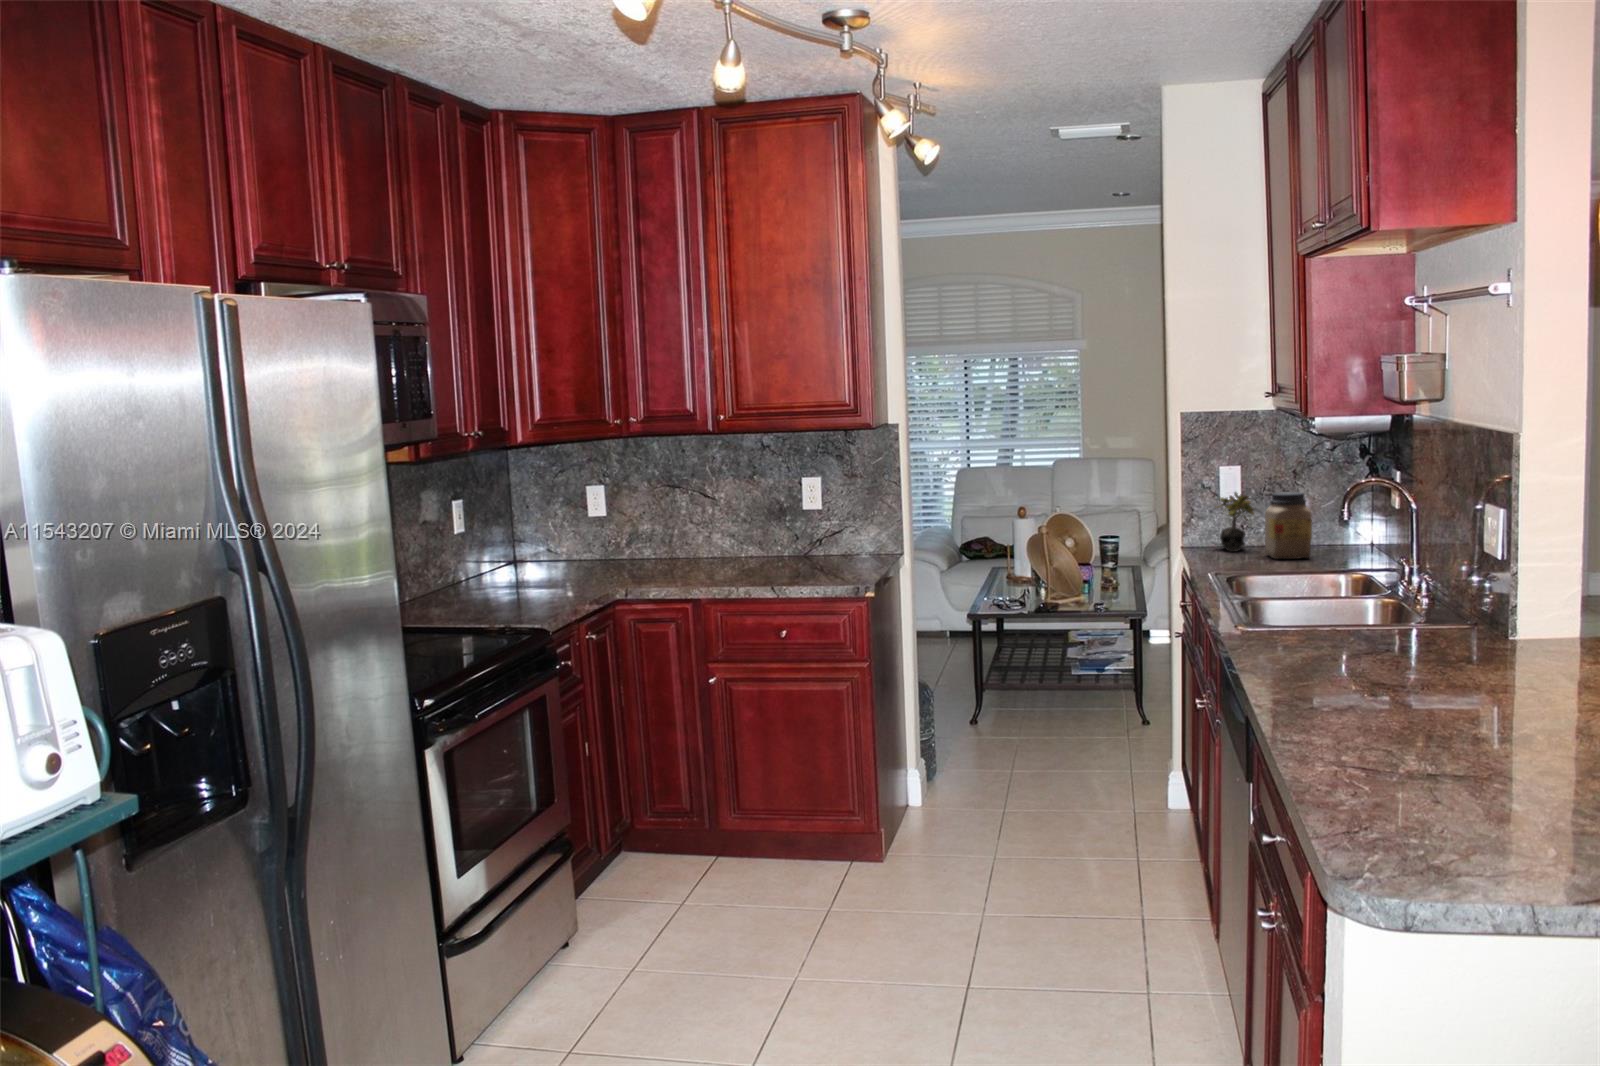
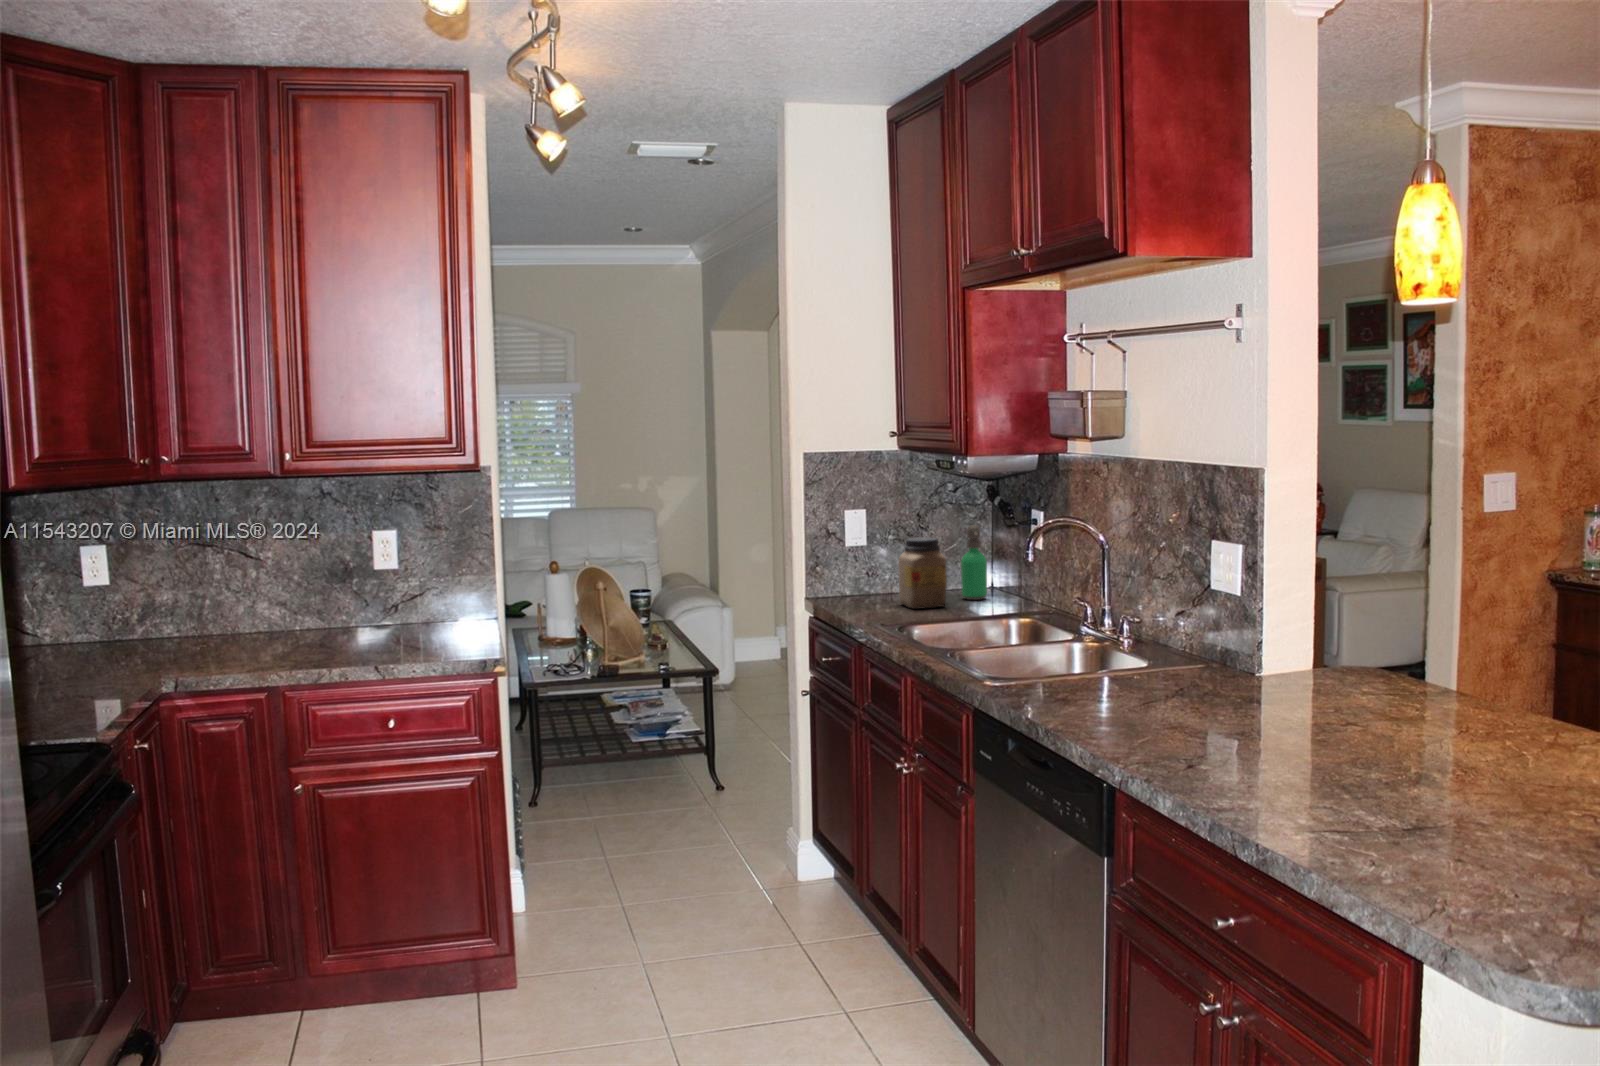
soap dispenser: none [1333,481,1360,554] -> present [961,525,987,600]
succulent plant: present [1215,492,1254,552] -> none [843,537,886,602]

